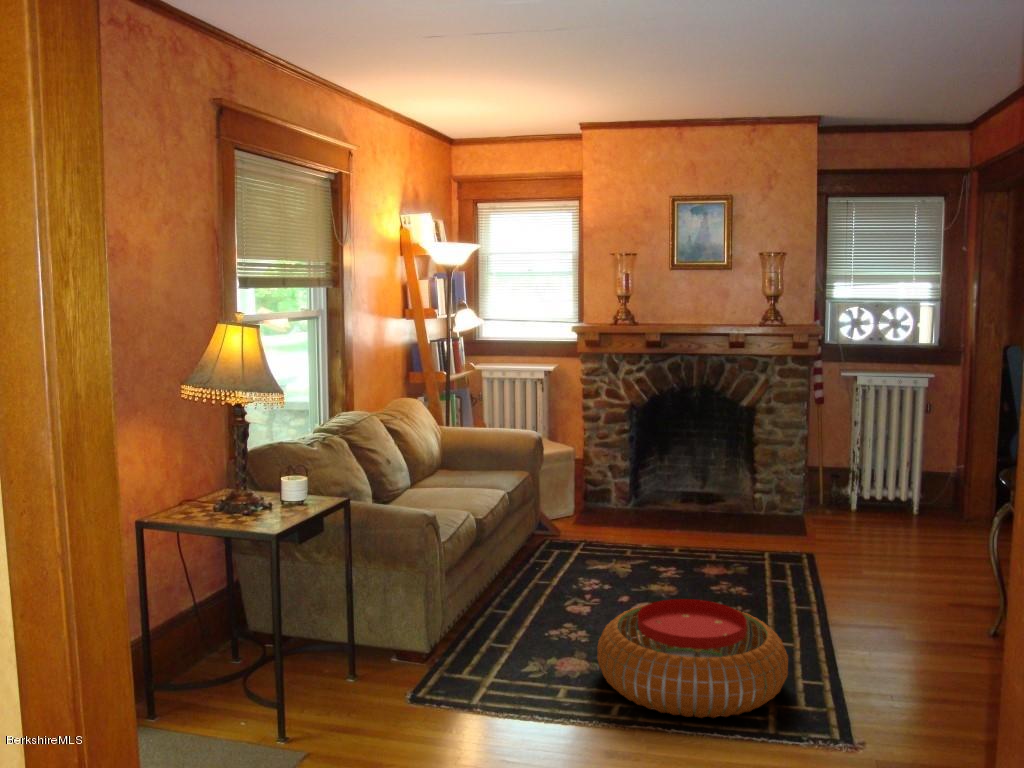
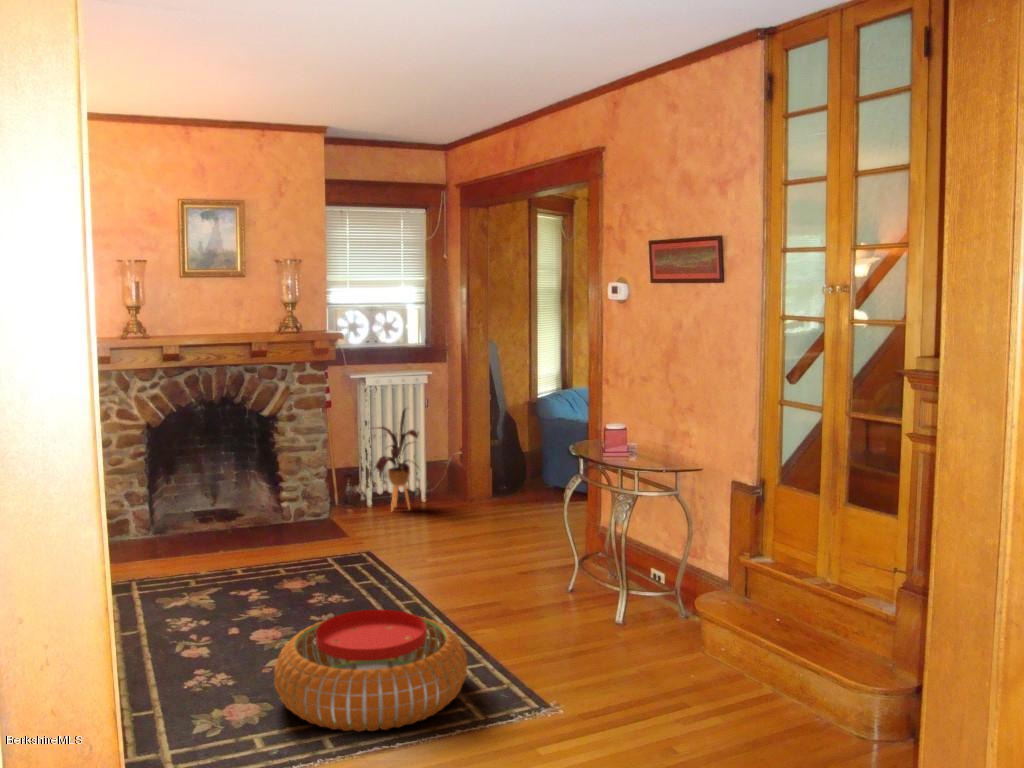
house plant: none [850,410,910,521] -> present [373,409,418,510]

